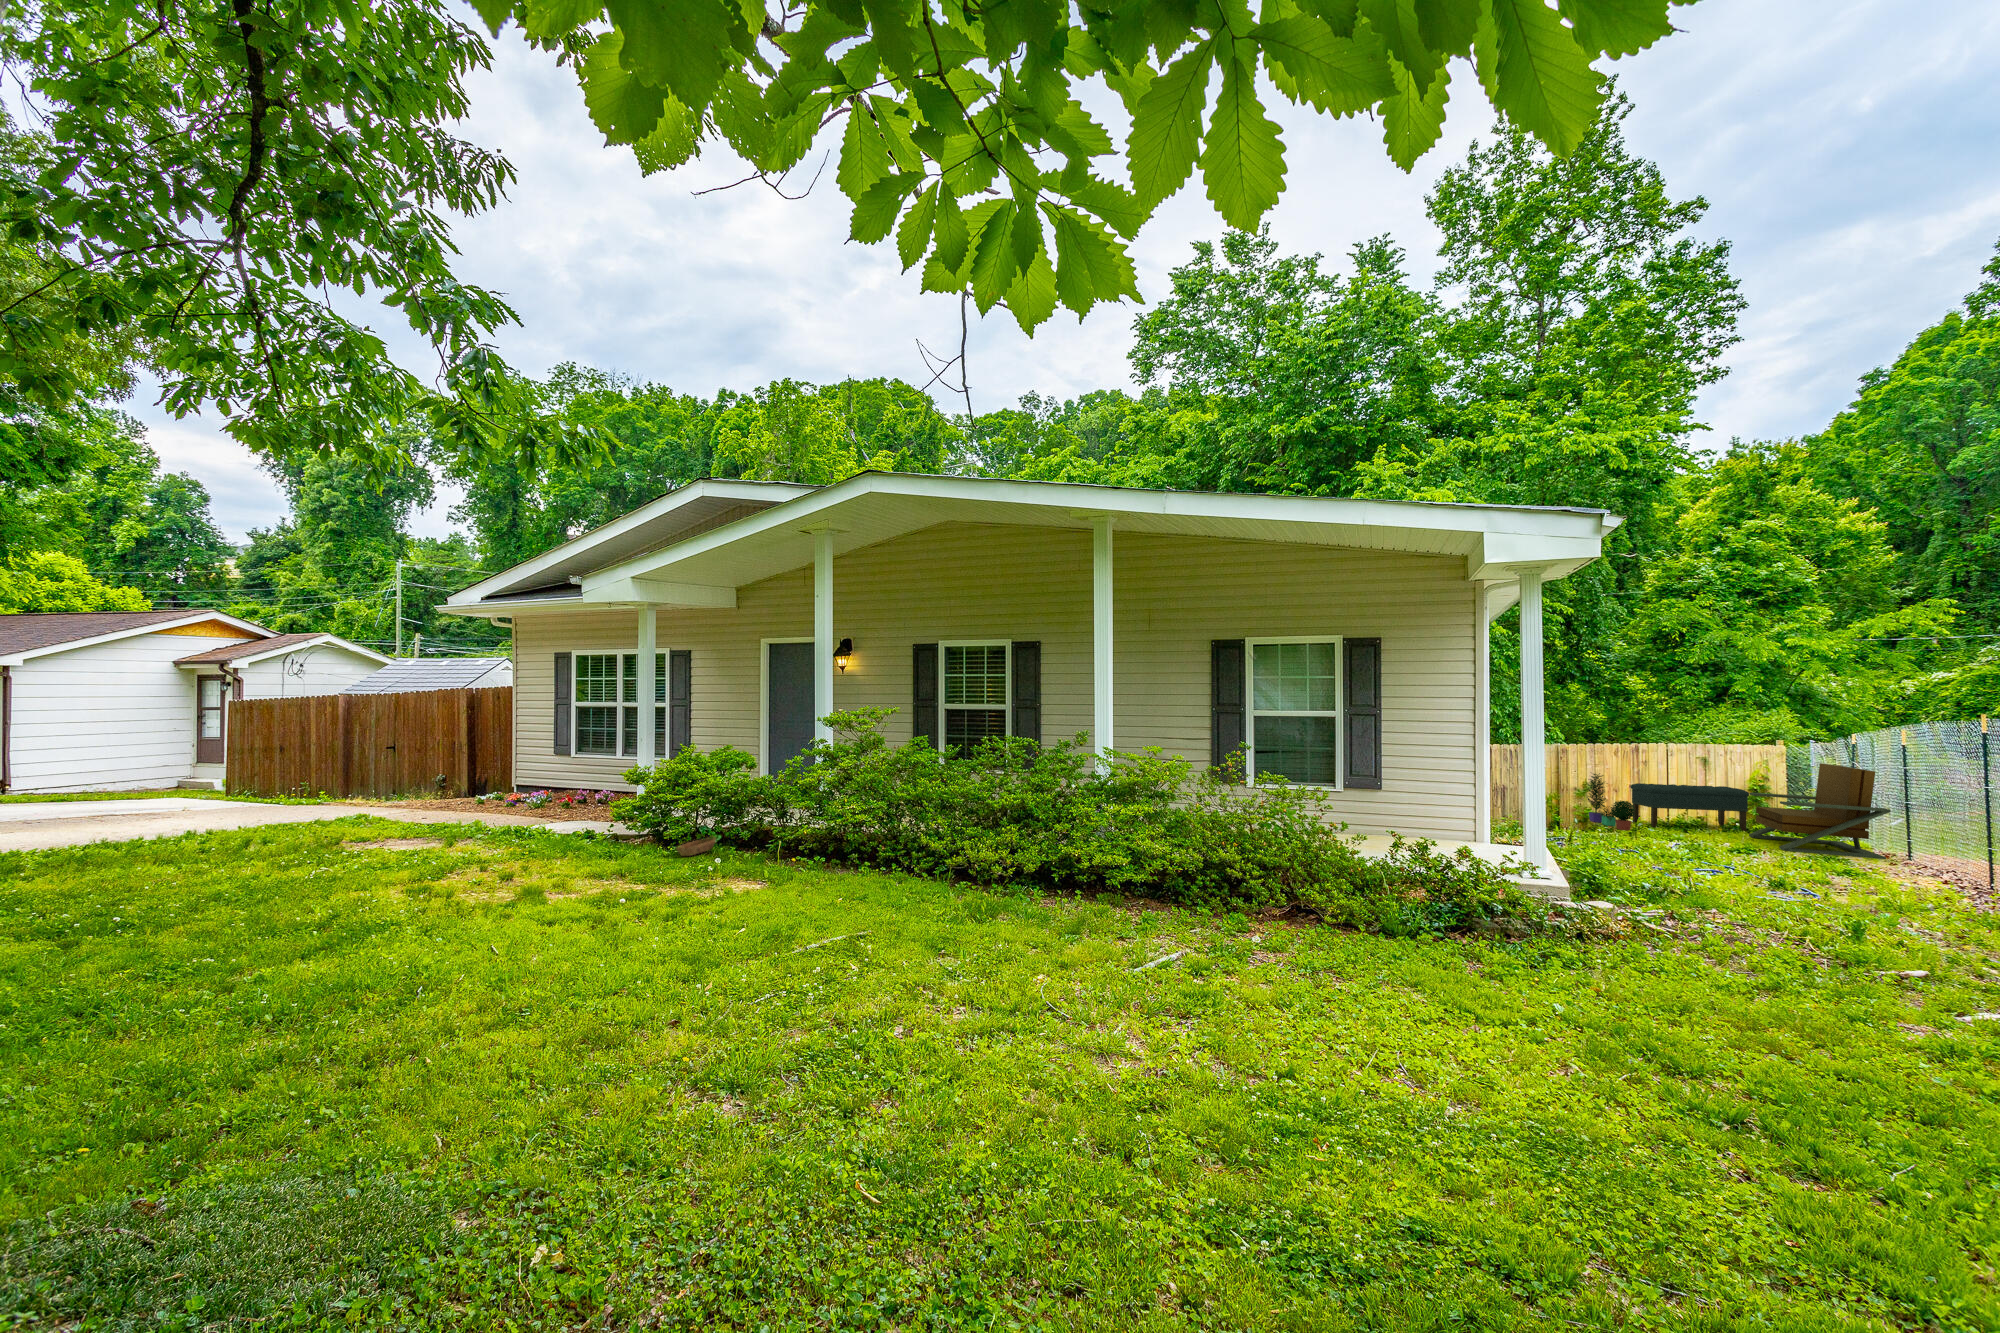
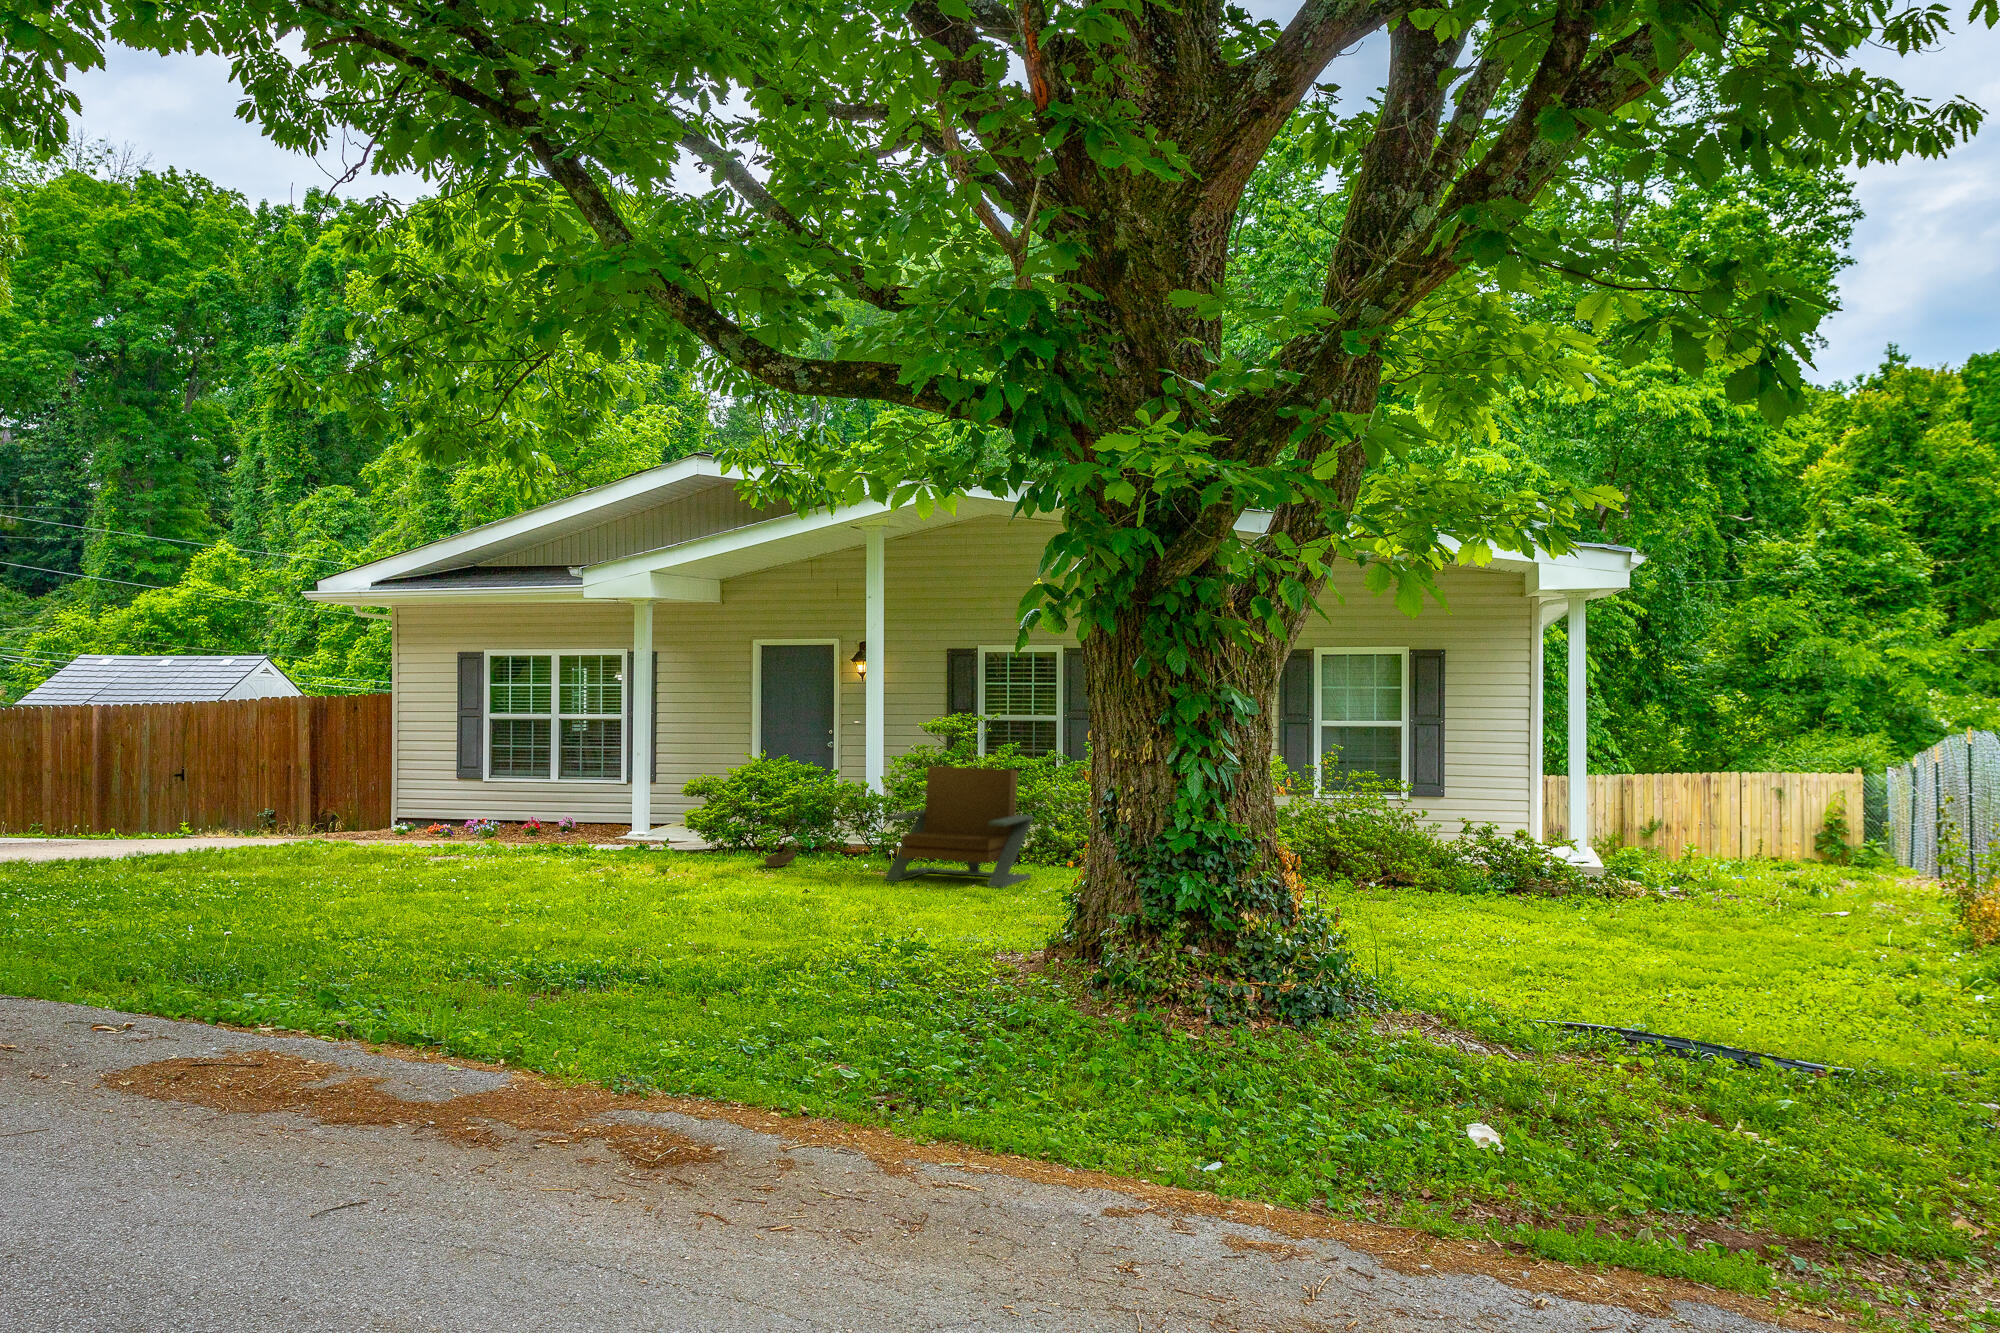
lounge chair: present [1749,763,1891,859] -> present [885,766,1033,888]
potted plant: present [1587,773,1635,830] -> none [1660,791,1704,850]
bench: present [1631,783,1749,831] -> none [1705,803,1816,850]

